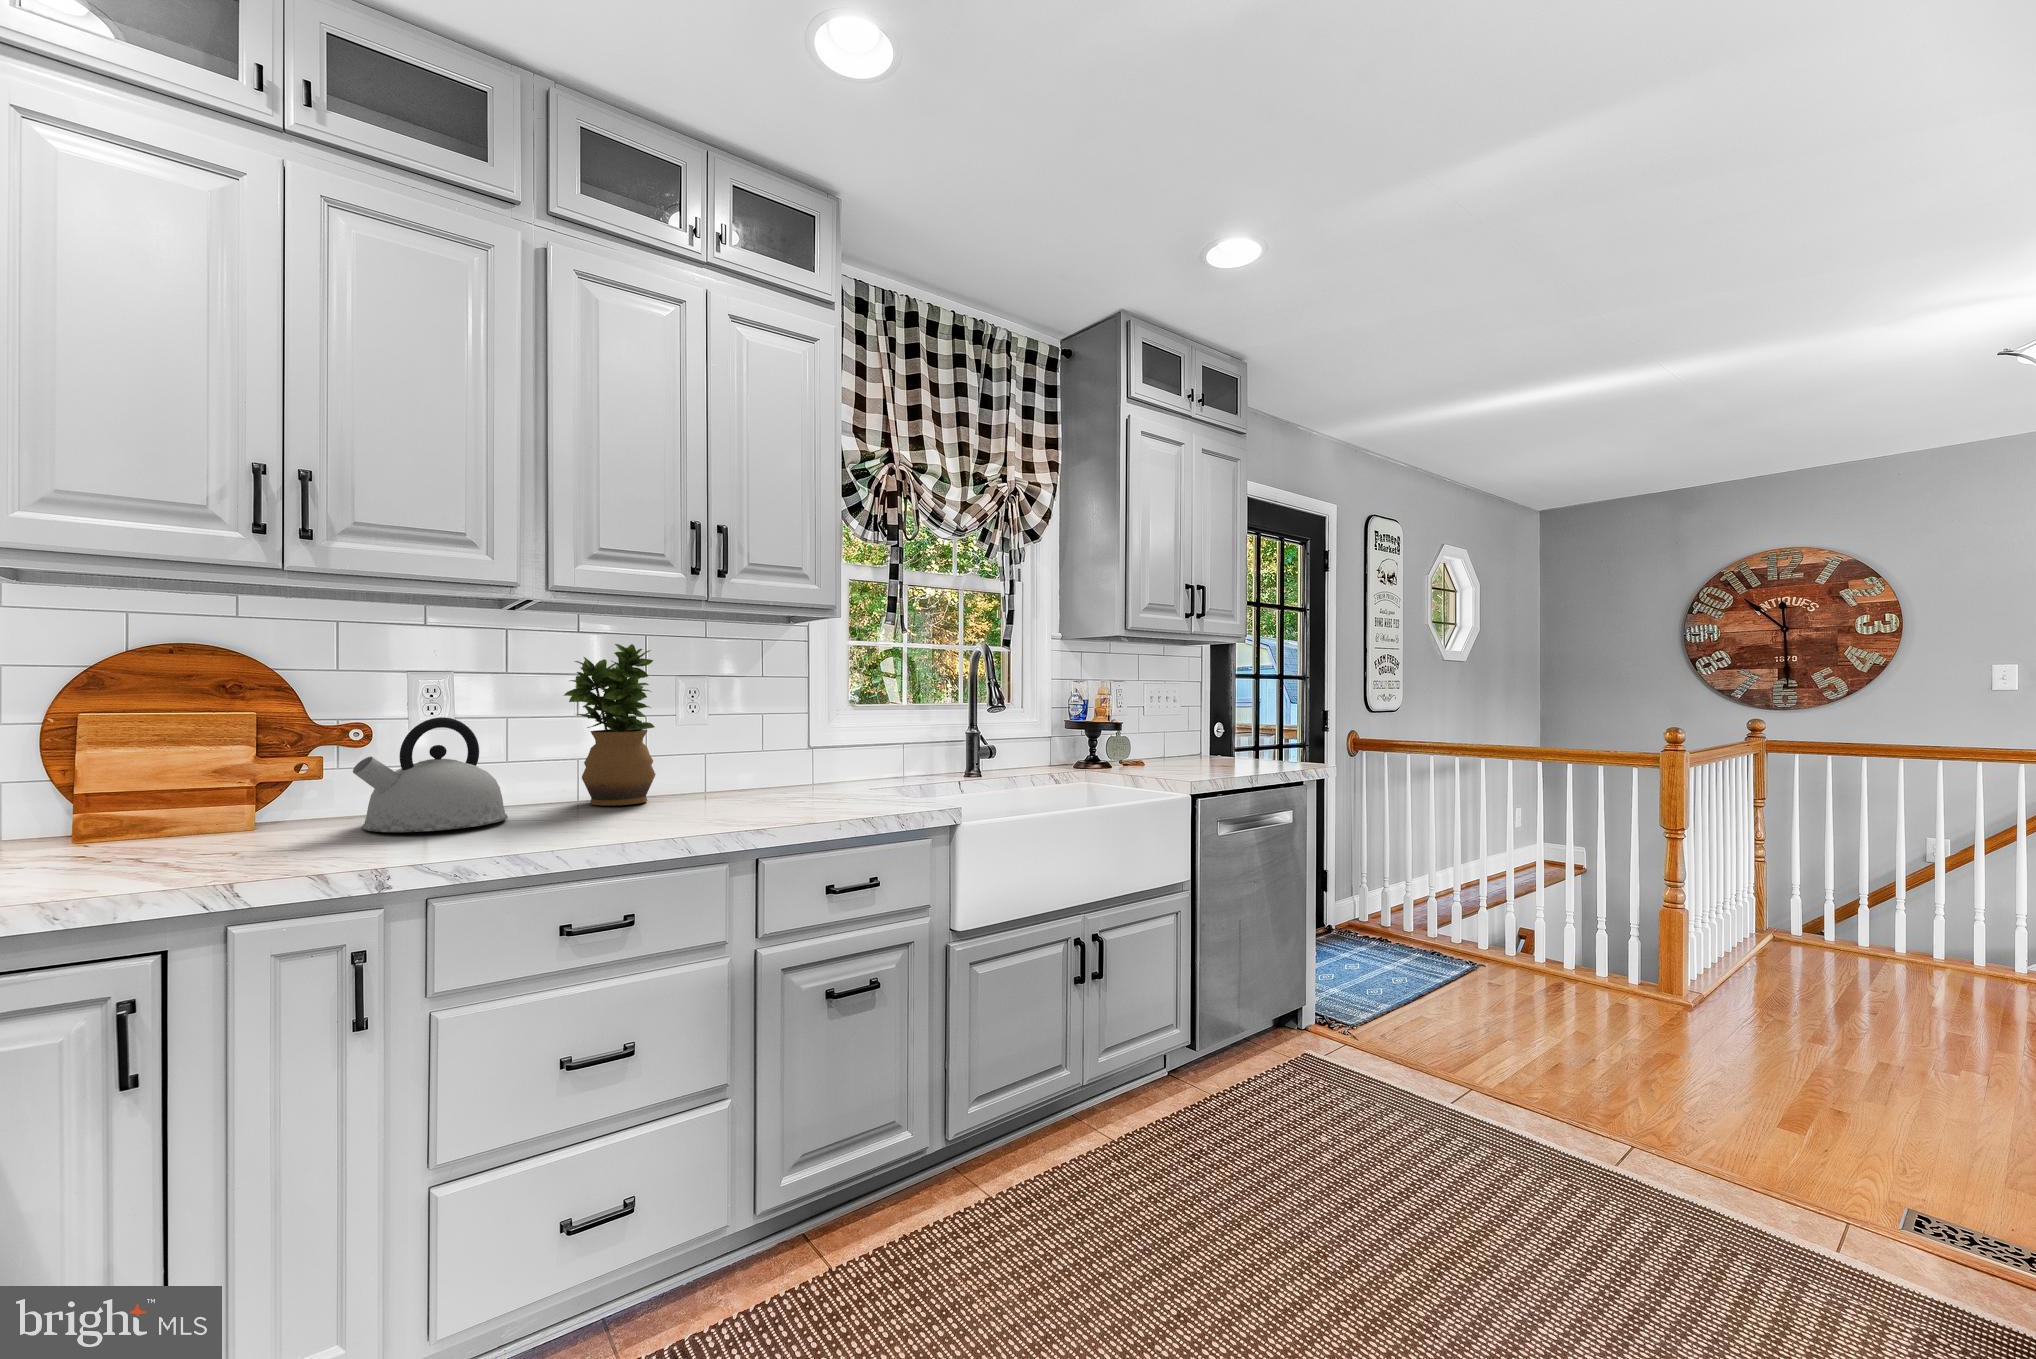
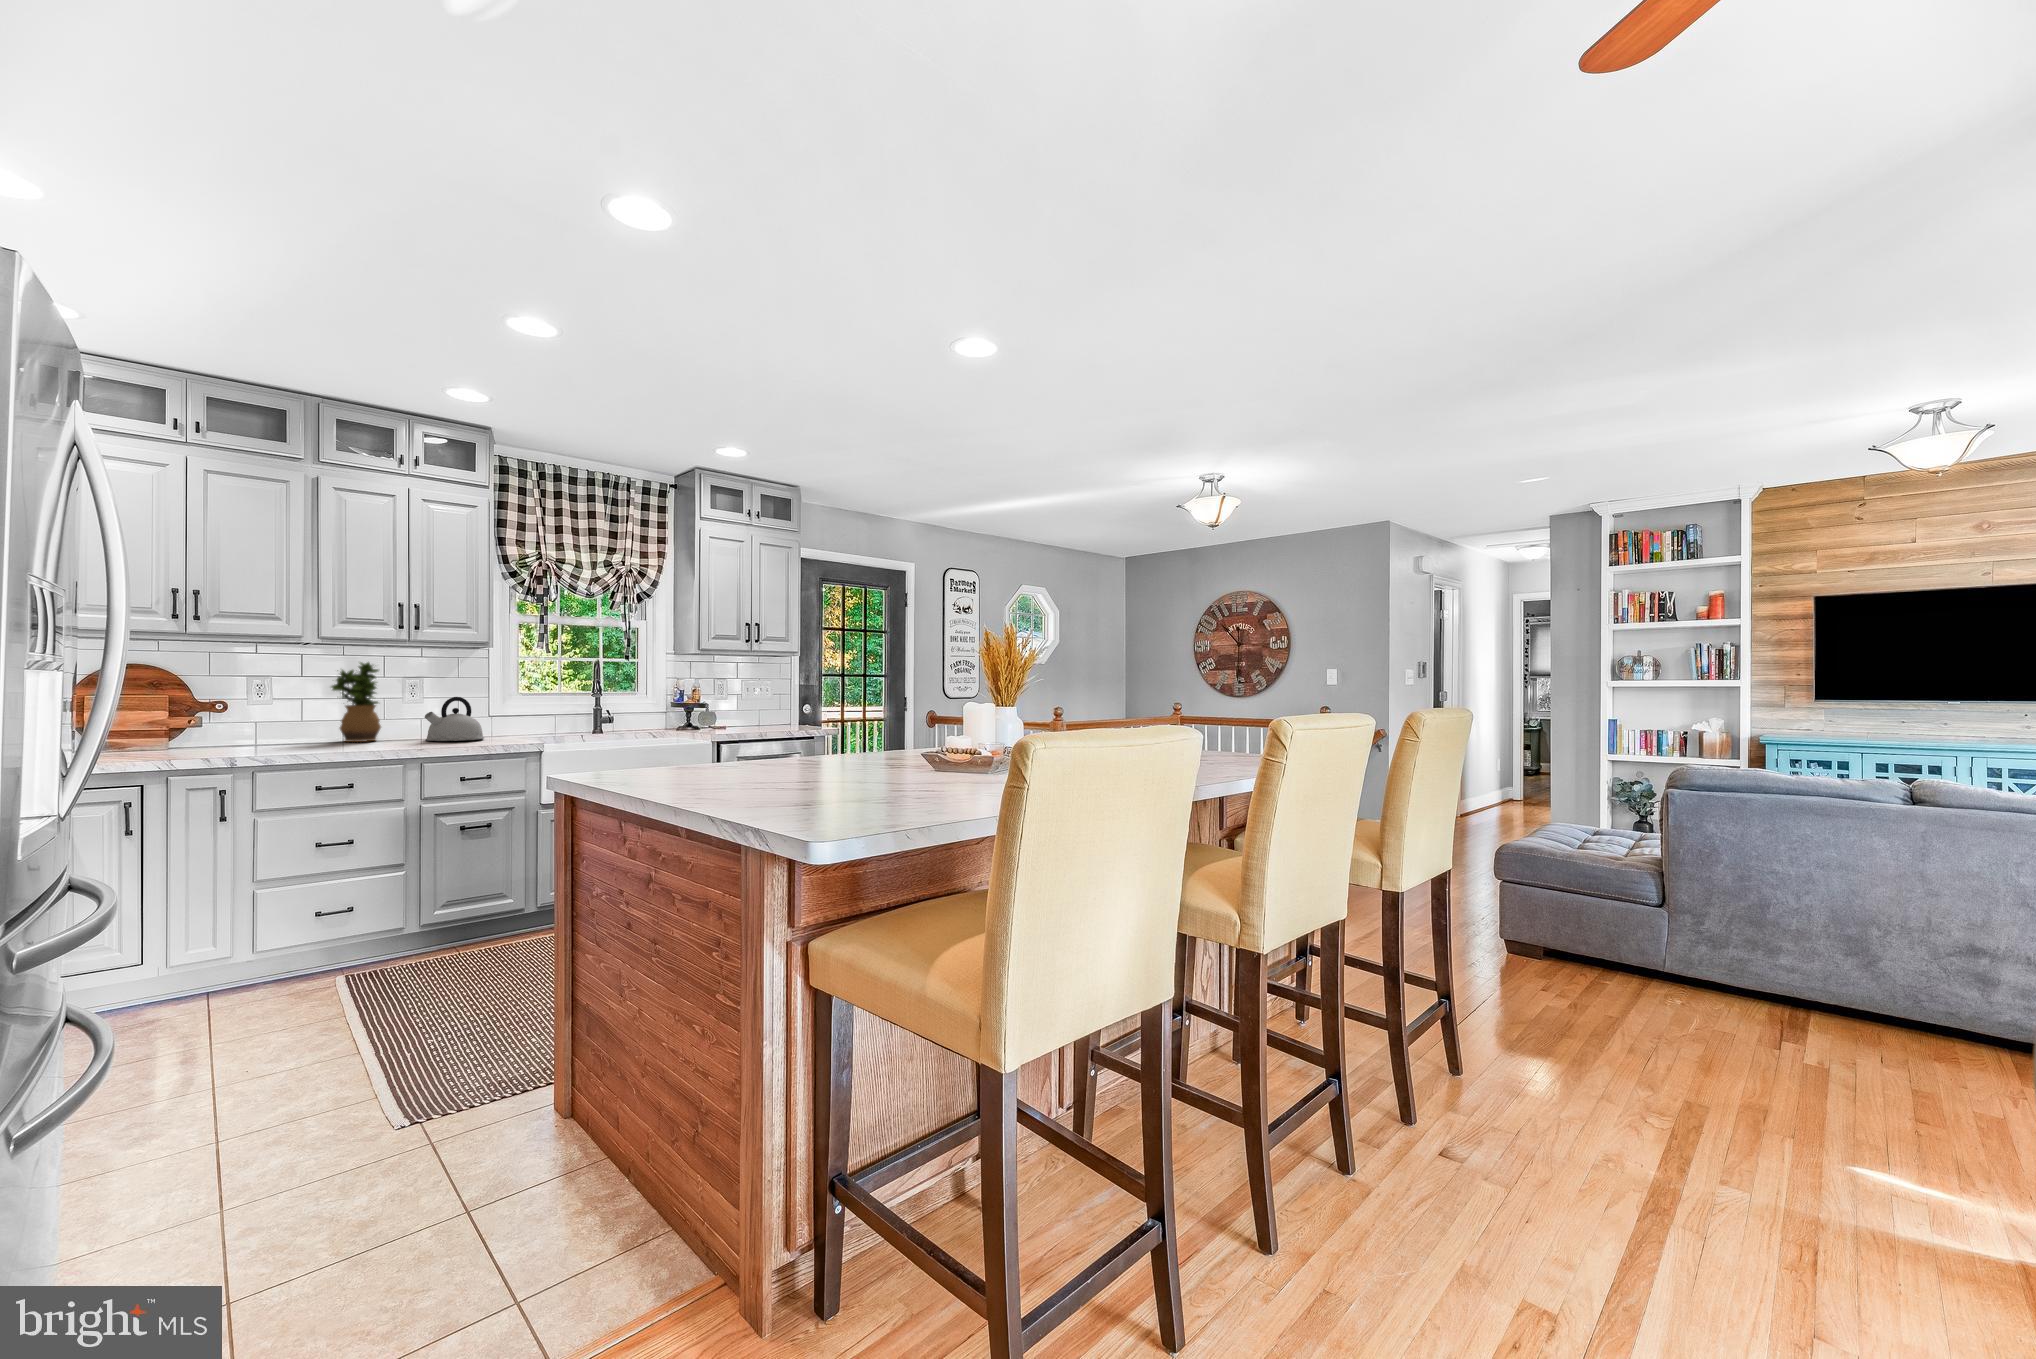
kettle: present [353,717,508,832] -> present [425,697,484,741]

